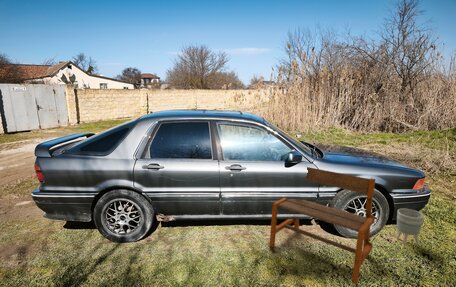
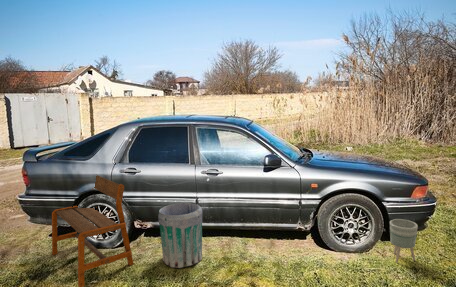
bench: present [270,167,375,284] -> present [52,175,134,287]
trash can: none [187,197,230,262] -> present [158,203,202,268]

